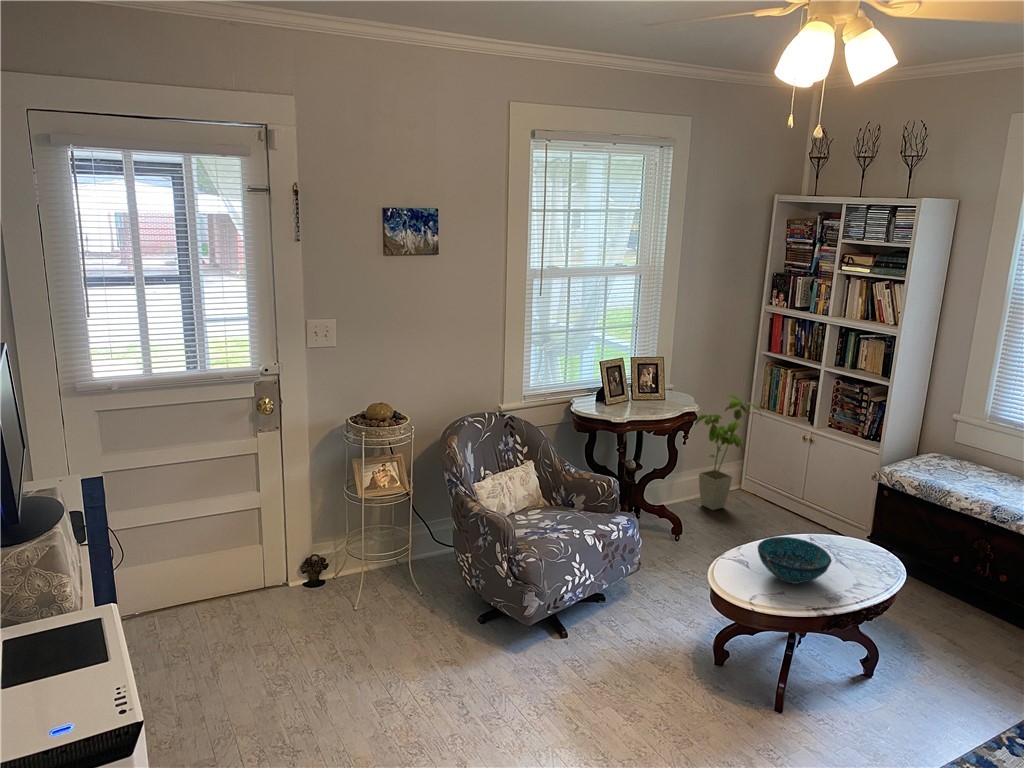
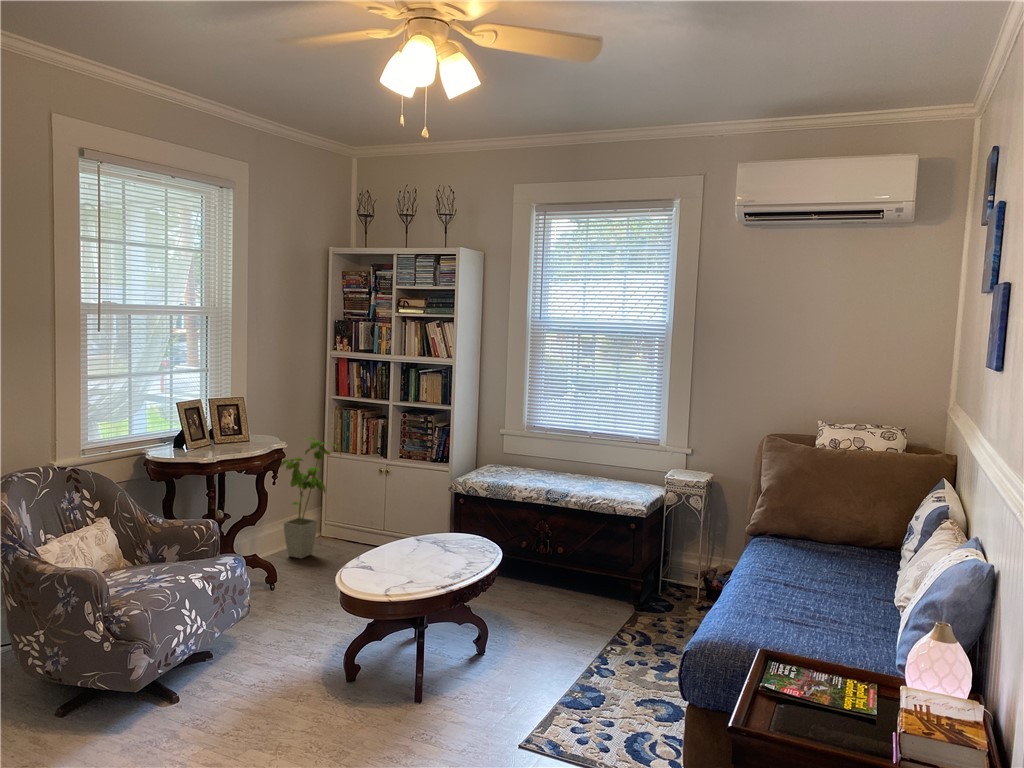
decorative bowl: present [758,537,832,584] -> none [380,534,447,574]

